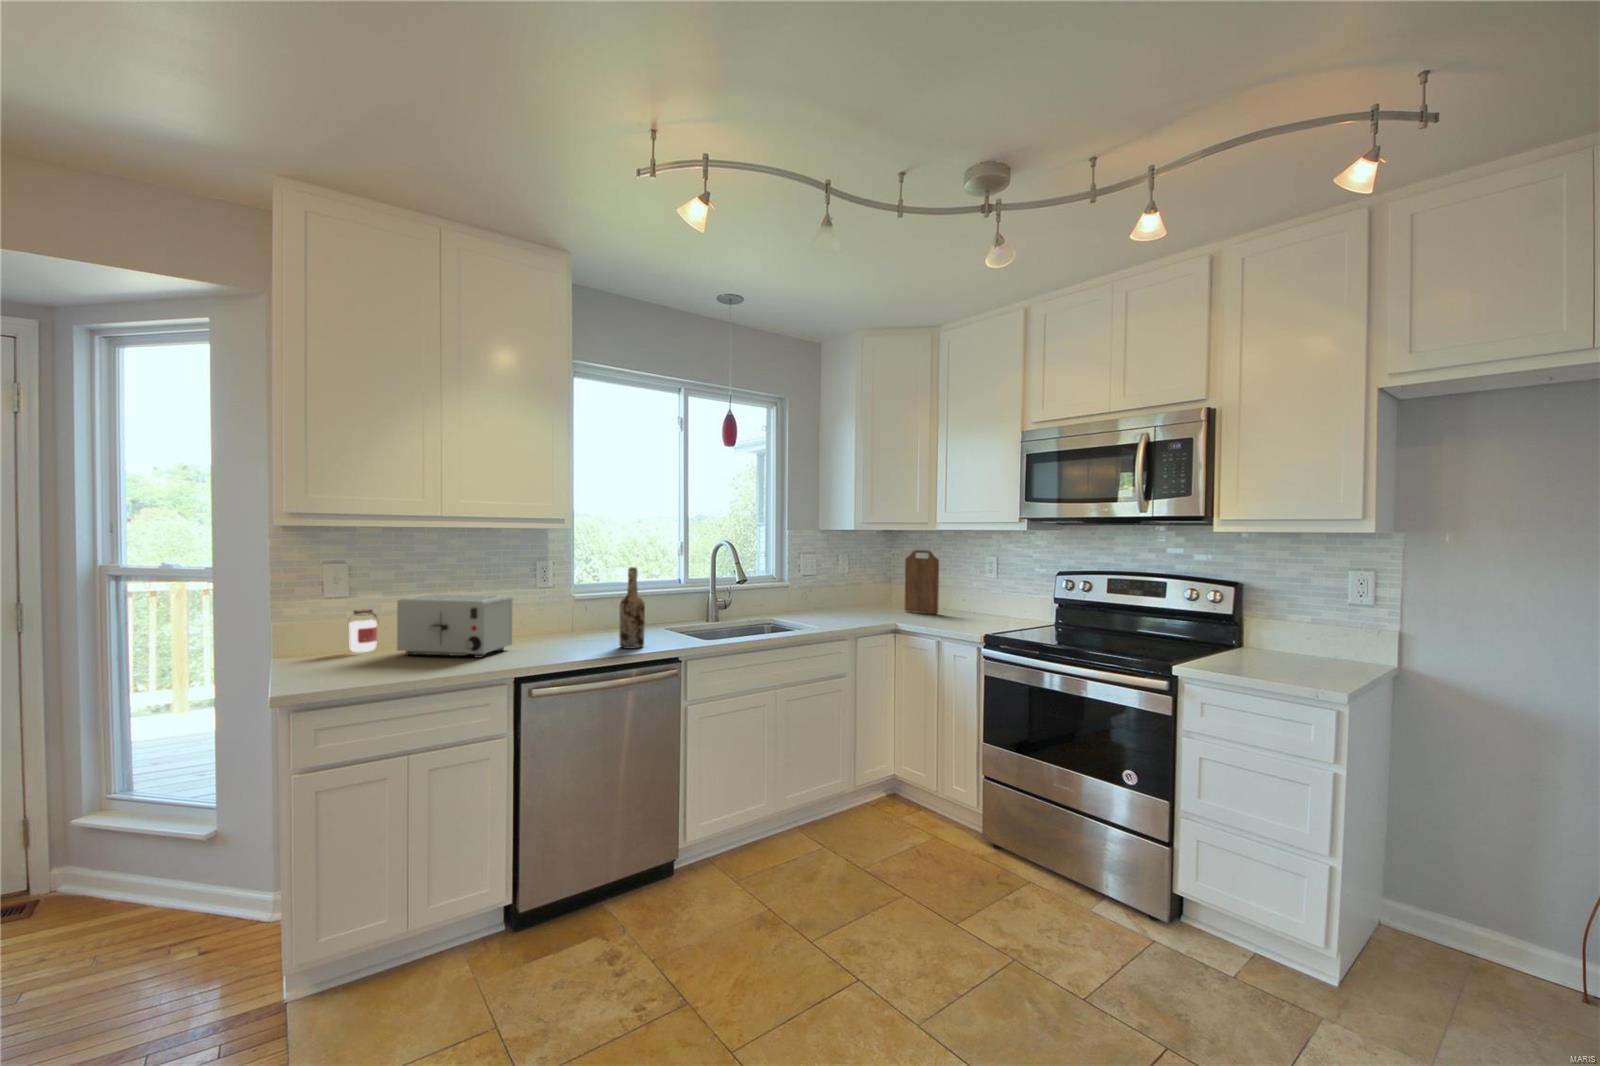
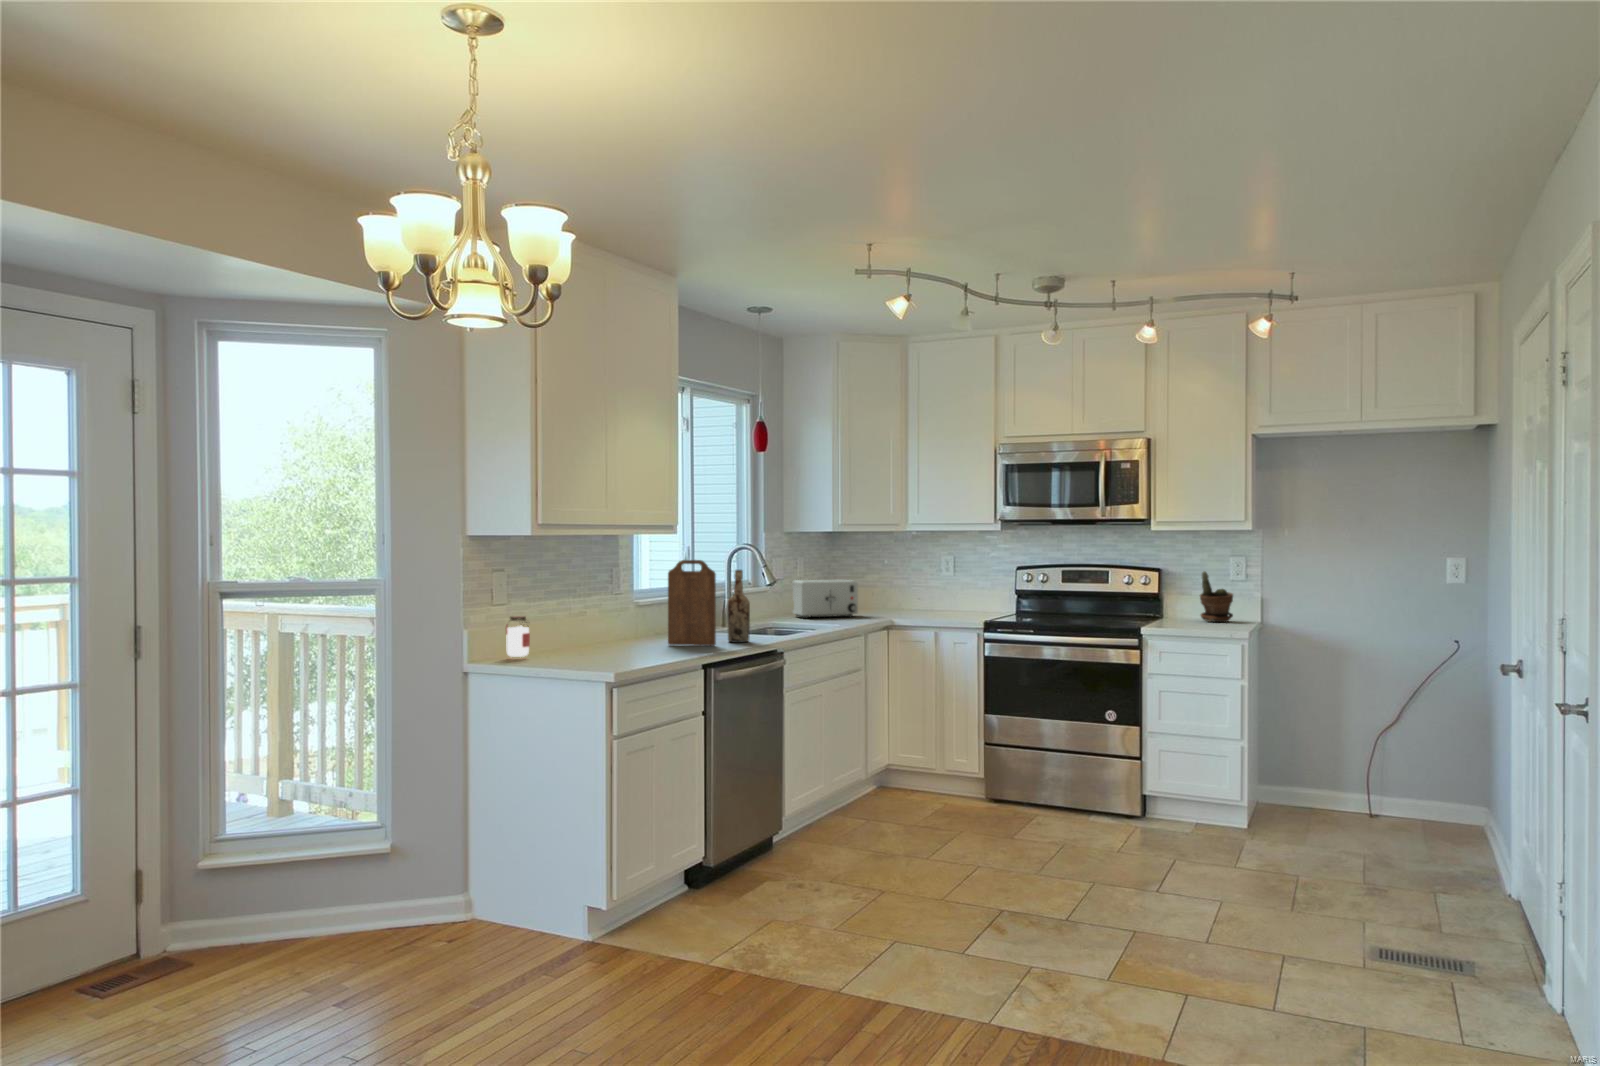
cutting board: present [905,550,939,614] -> present [668,560,716,646]
potted plant: none [1289,590,1346,665] -> present [1200,571,1233,622]
toaster: present [397,594,513,658] -> present [792,580,858,618]

